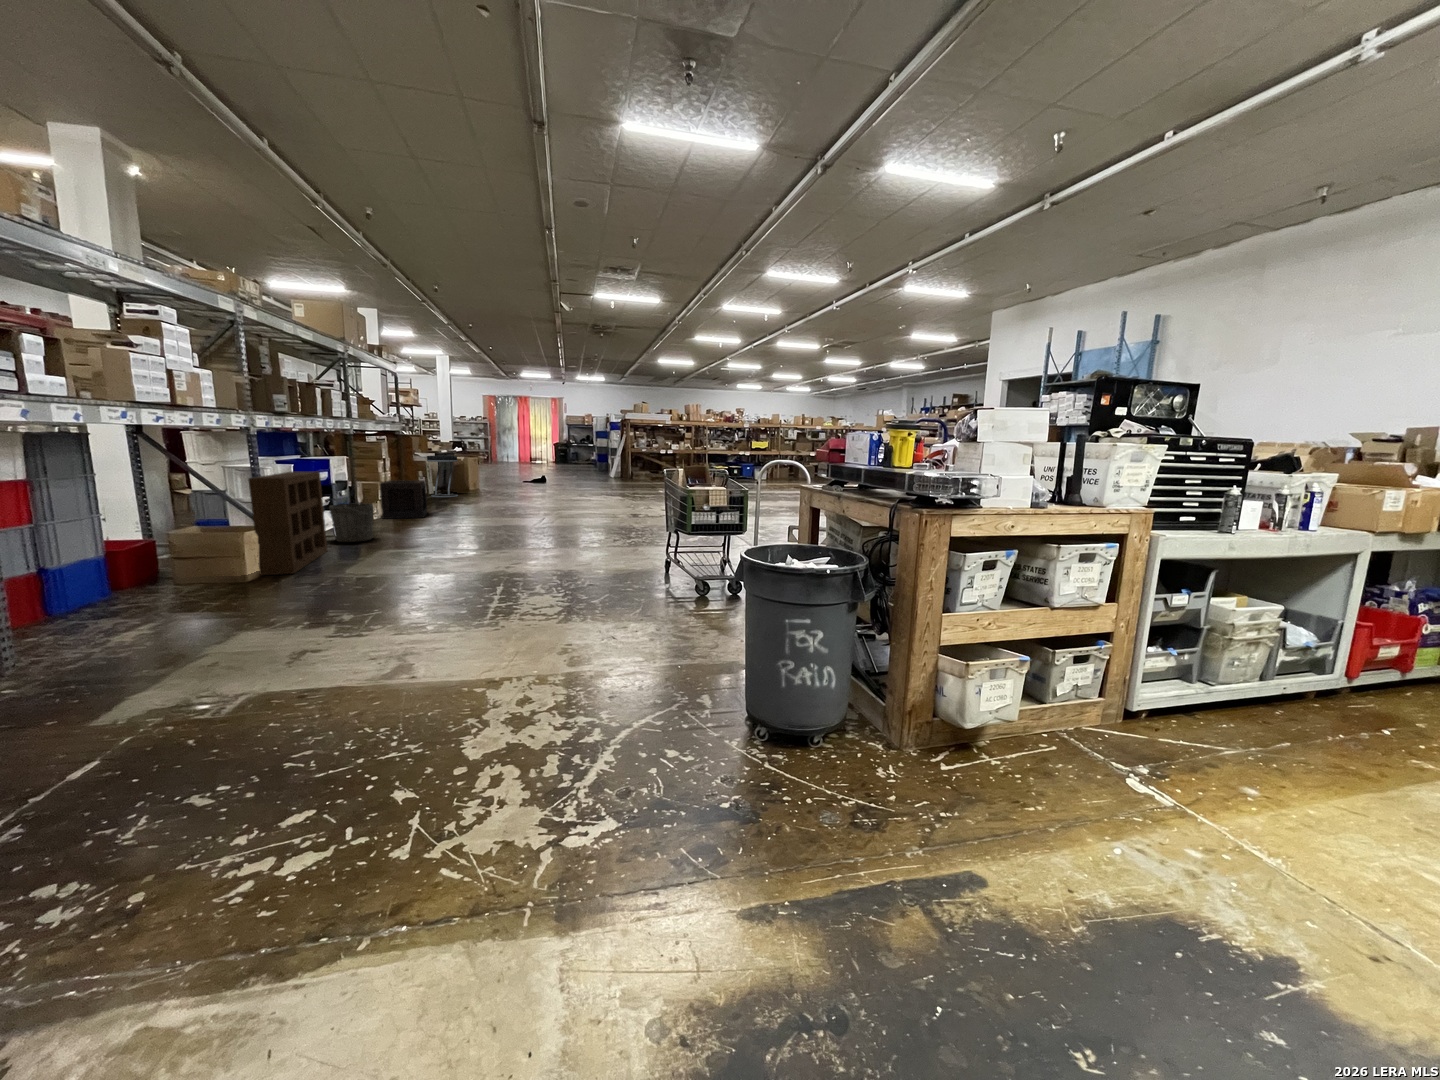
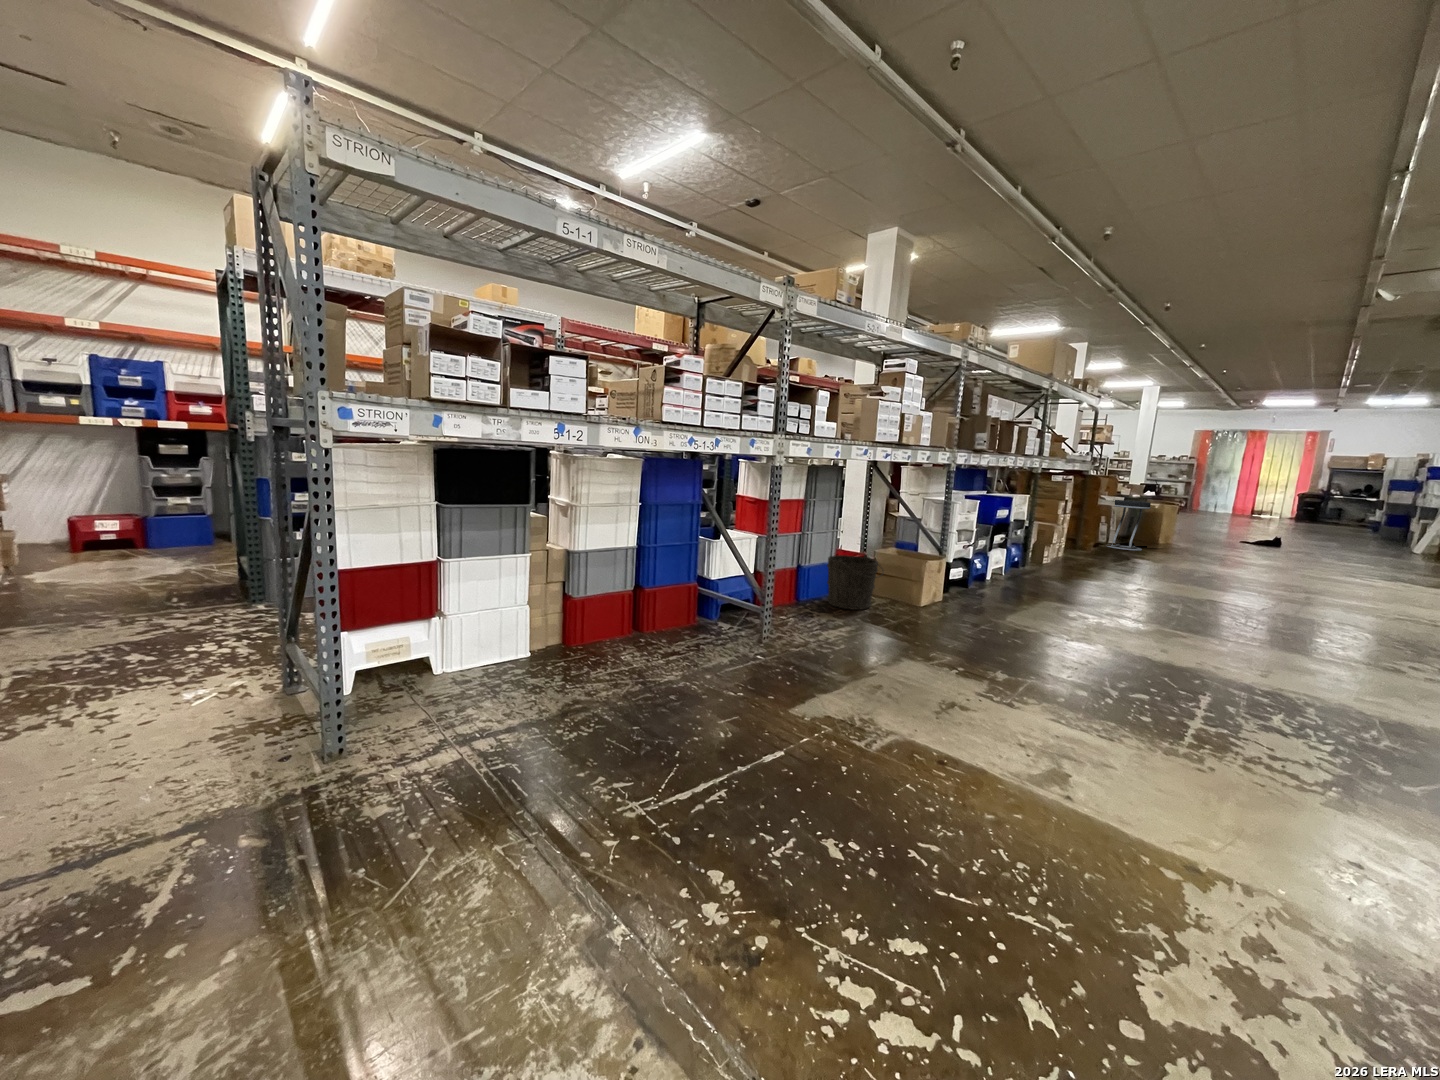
shelving unit: present [249,471,327,575] -> none [930,508,1001,609]
wooden crate: present [380,480,427,519] -> none [1049,524,1107,571]
bucket: present [329,502,374,542] -> present [827,555,883,610]

